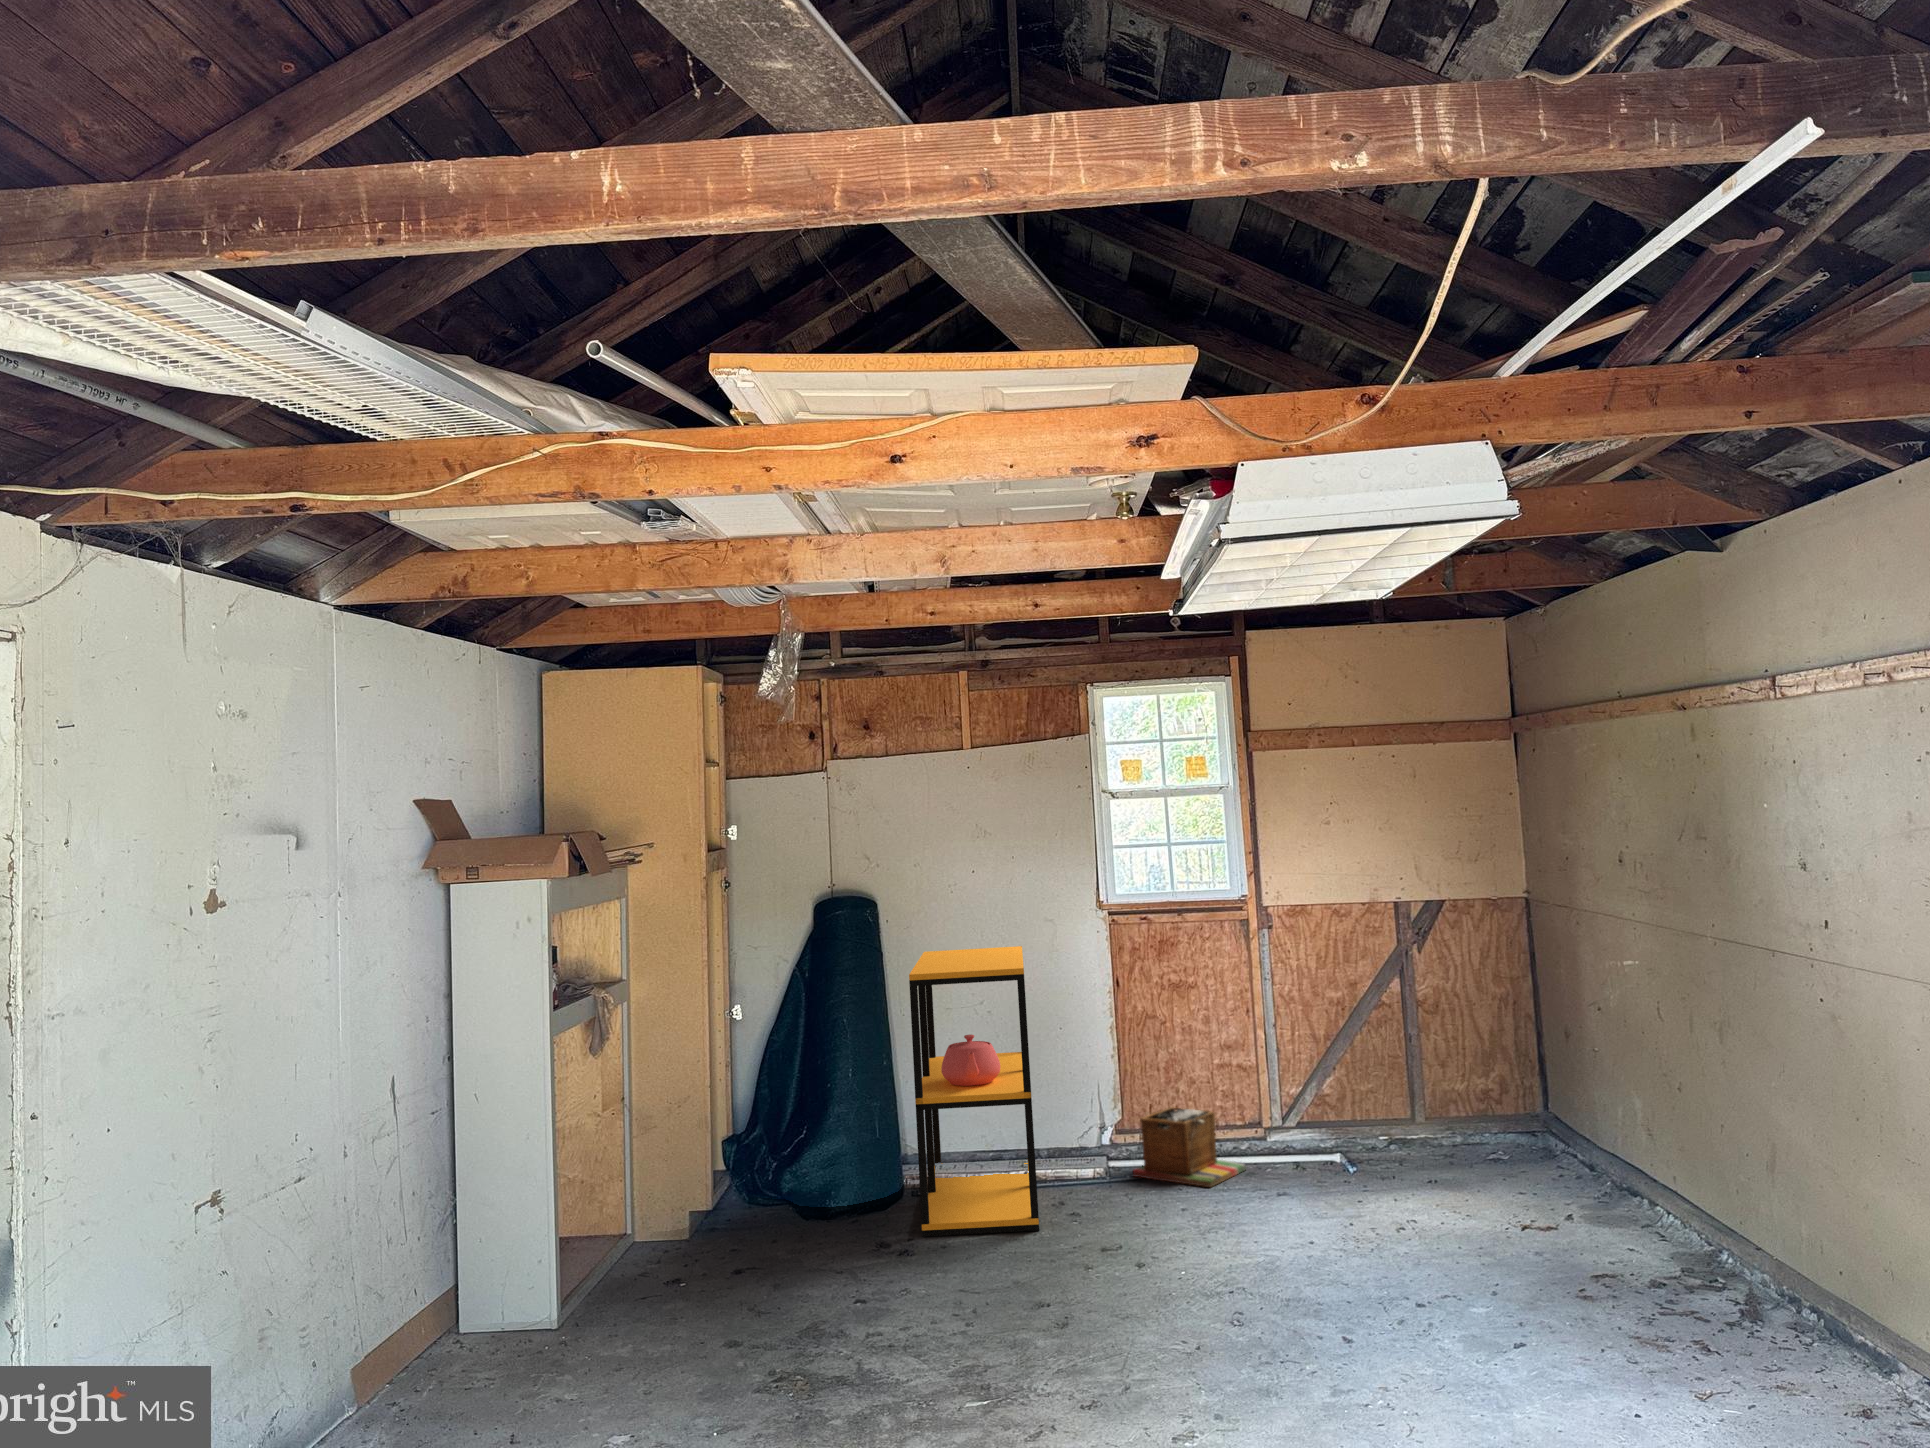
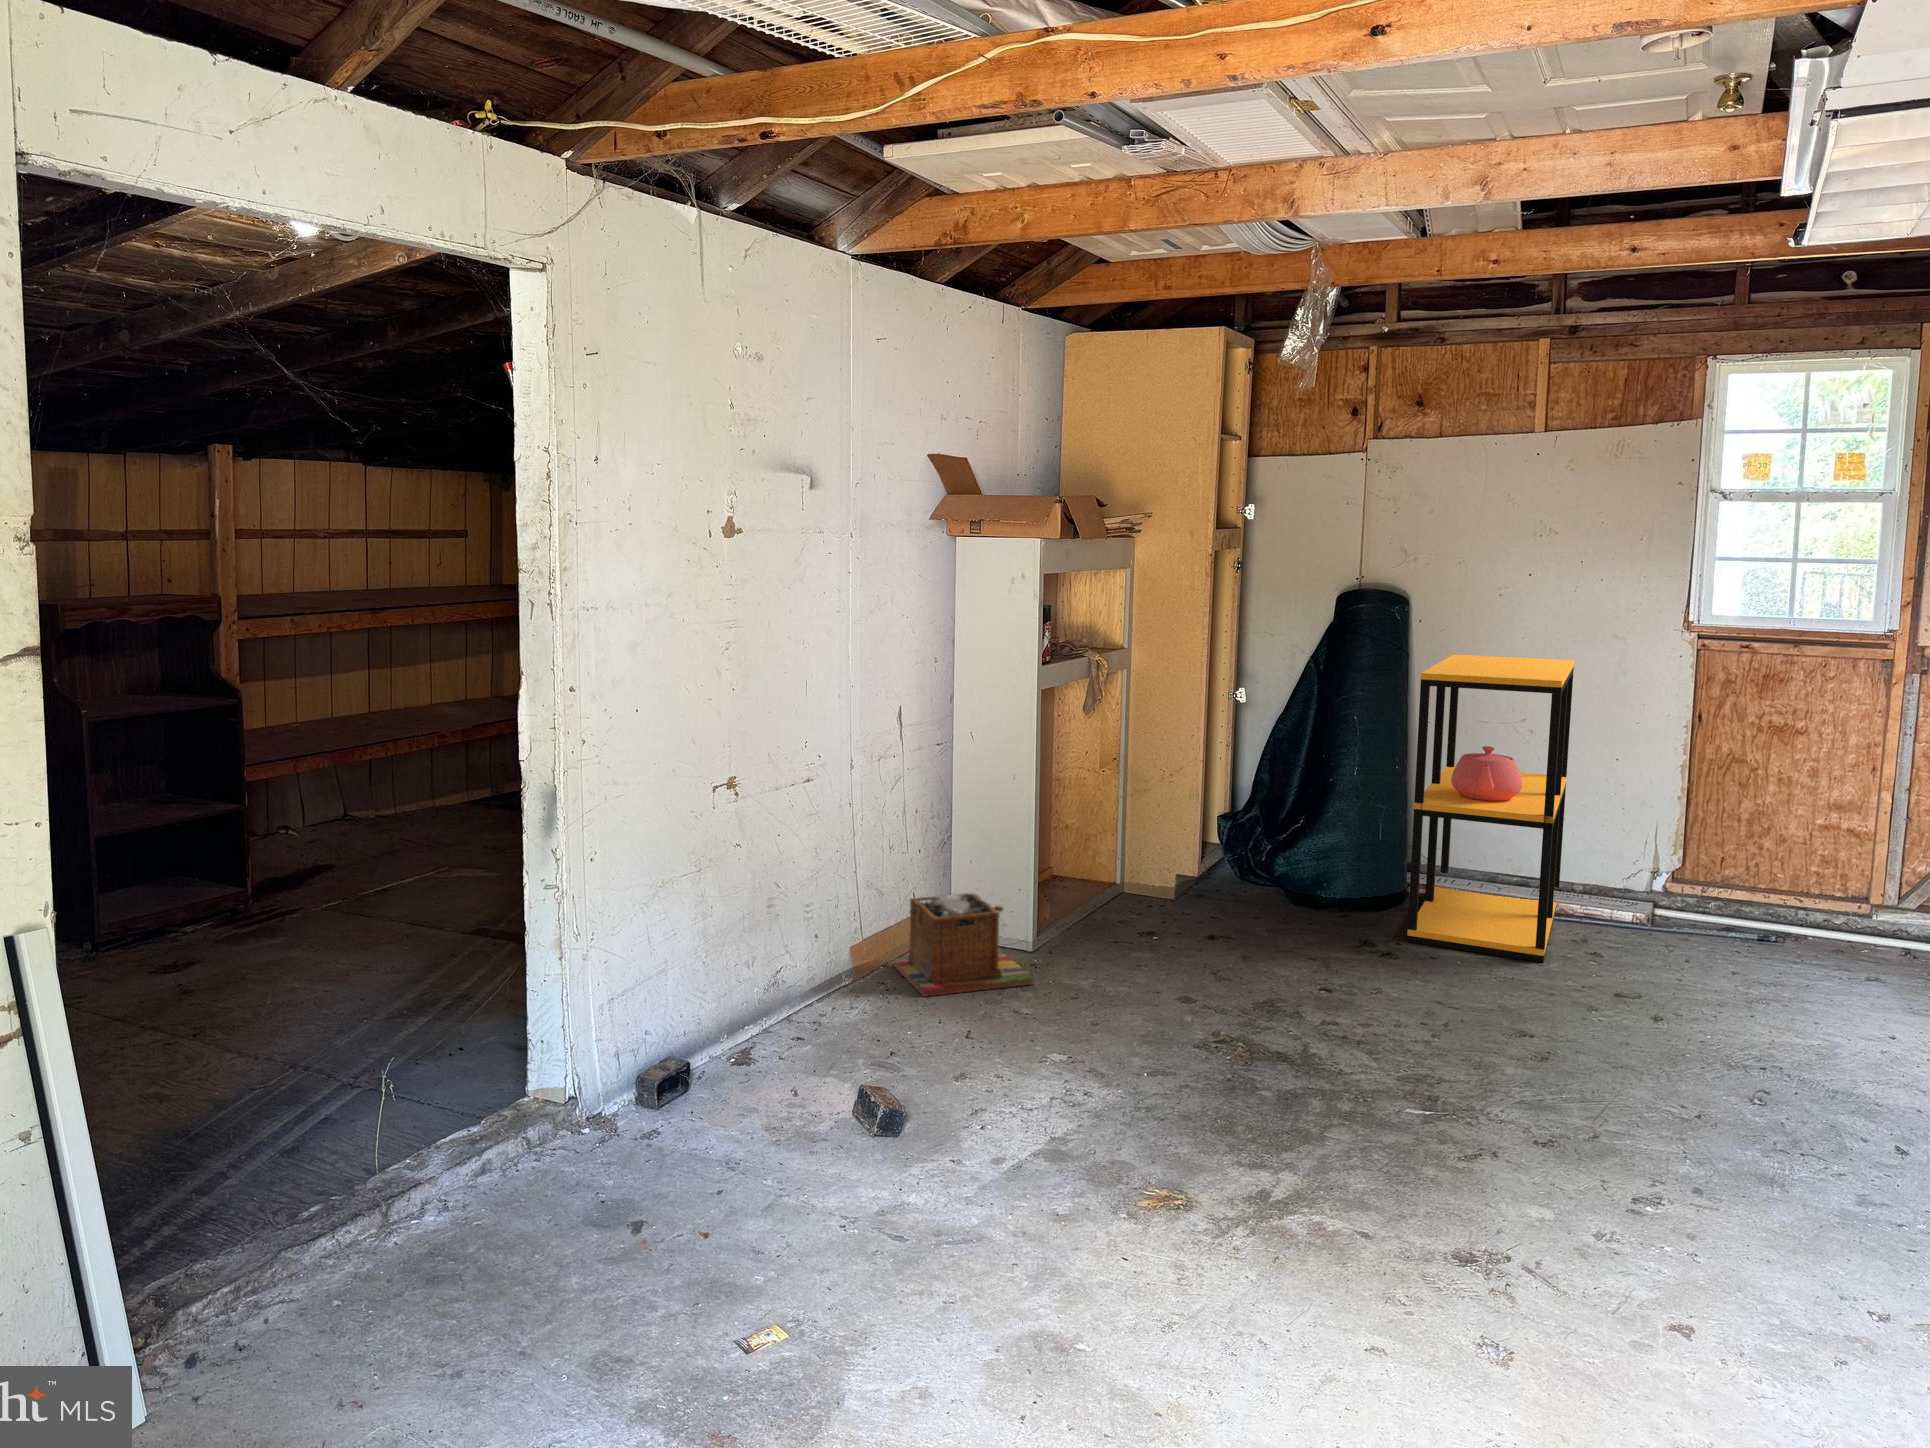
laundry basket: present [1133,1107,1247,1187] -> present [893,893,1034,997]

